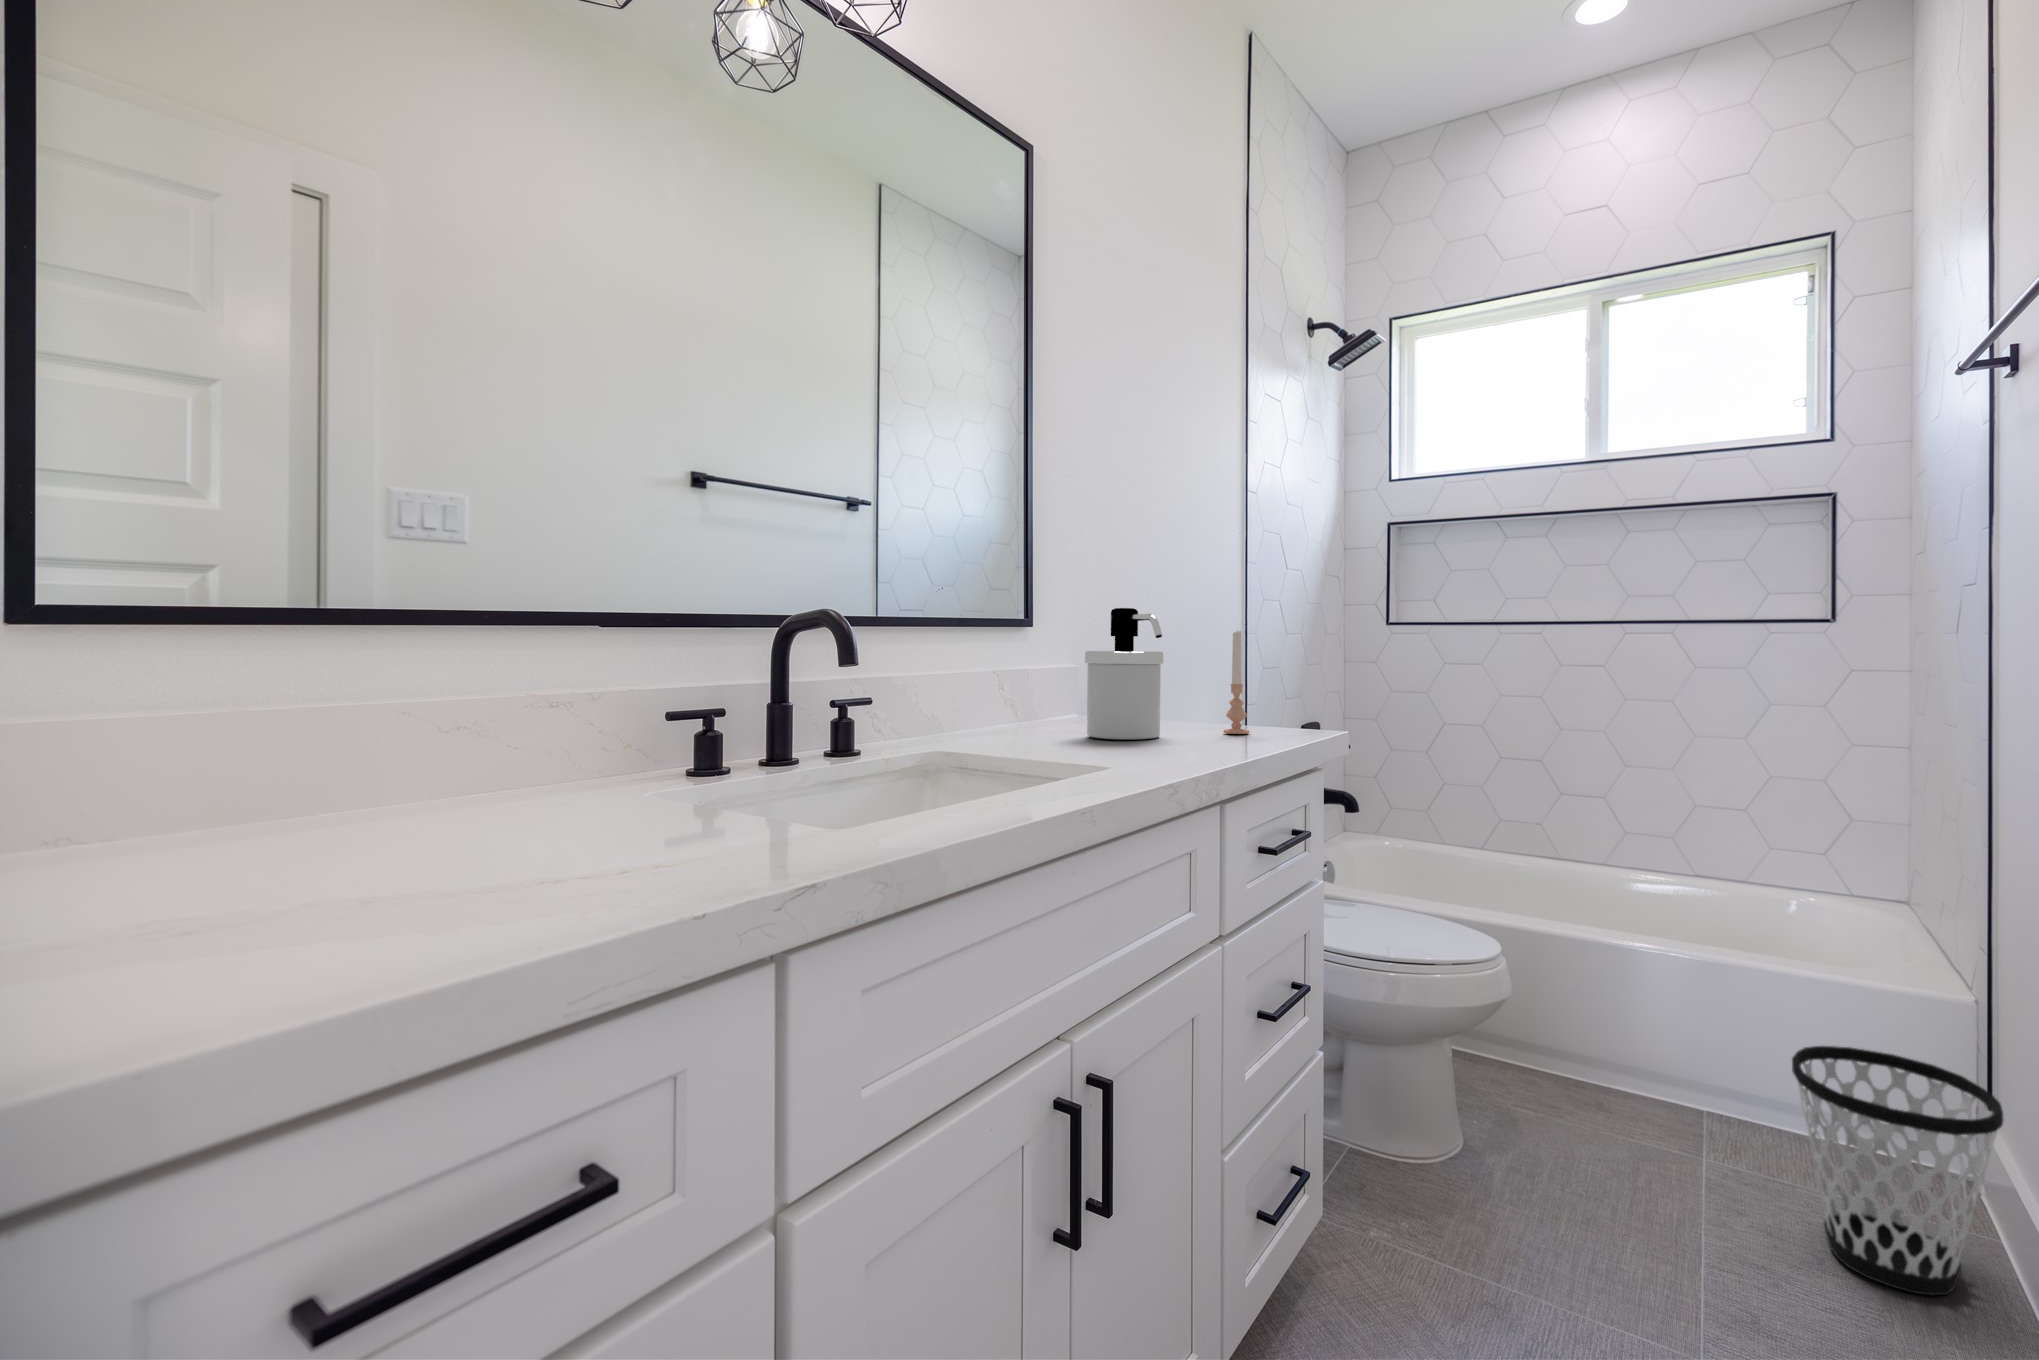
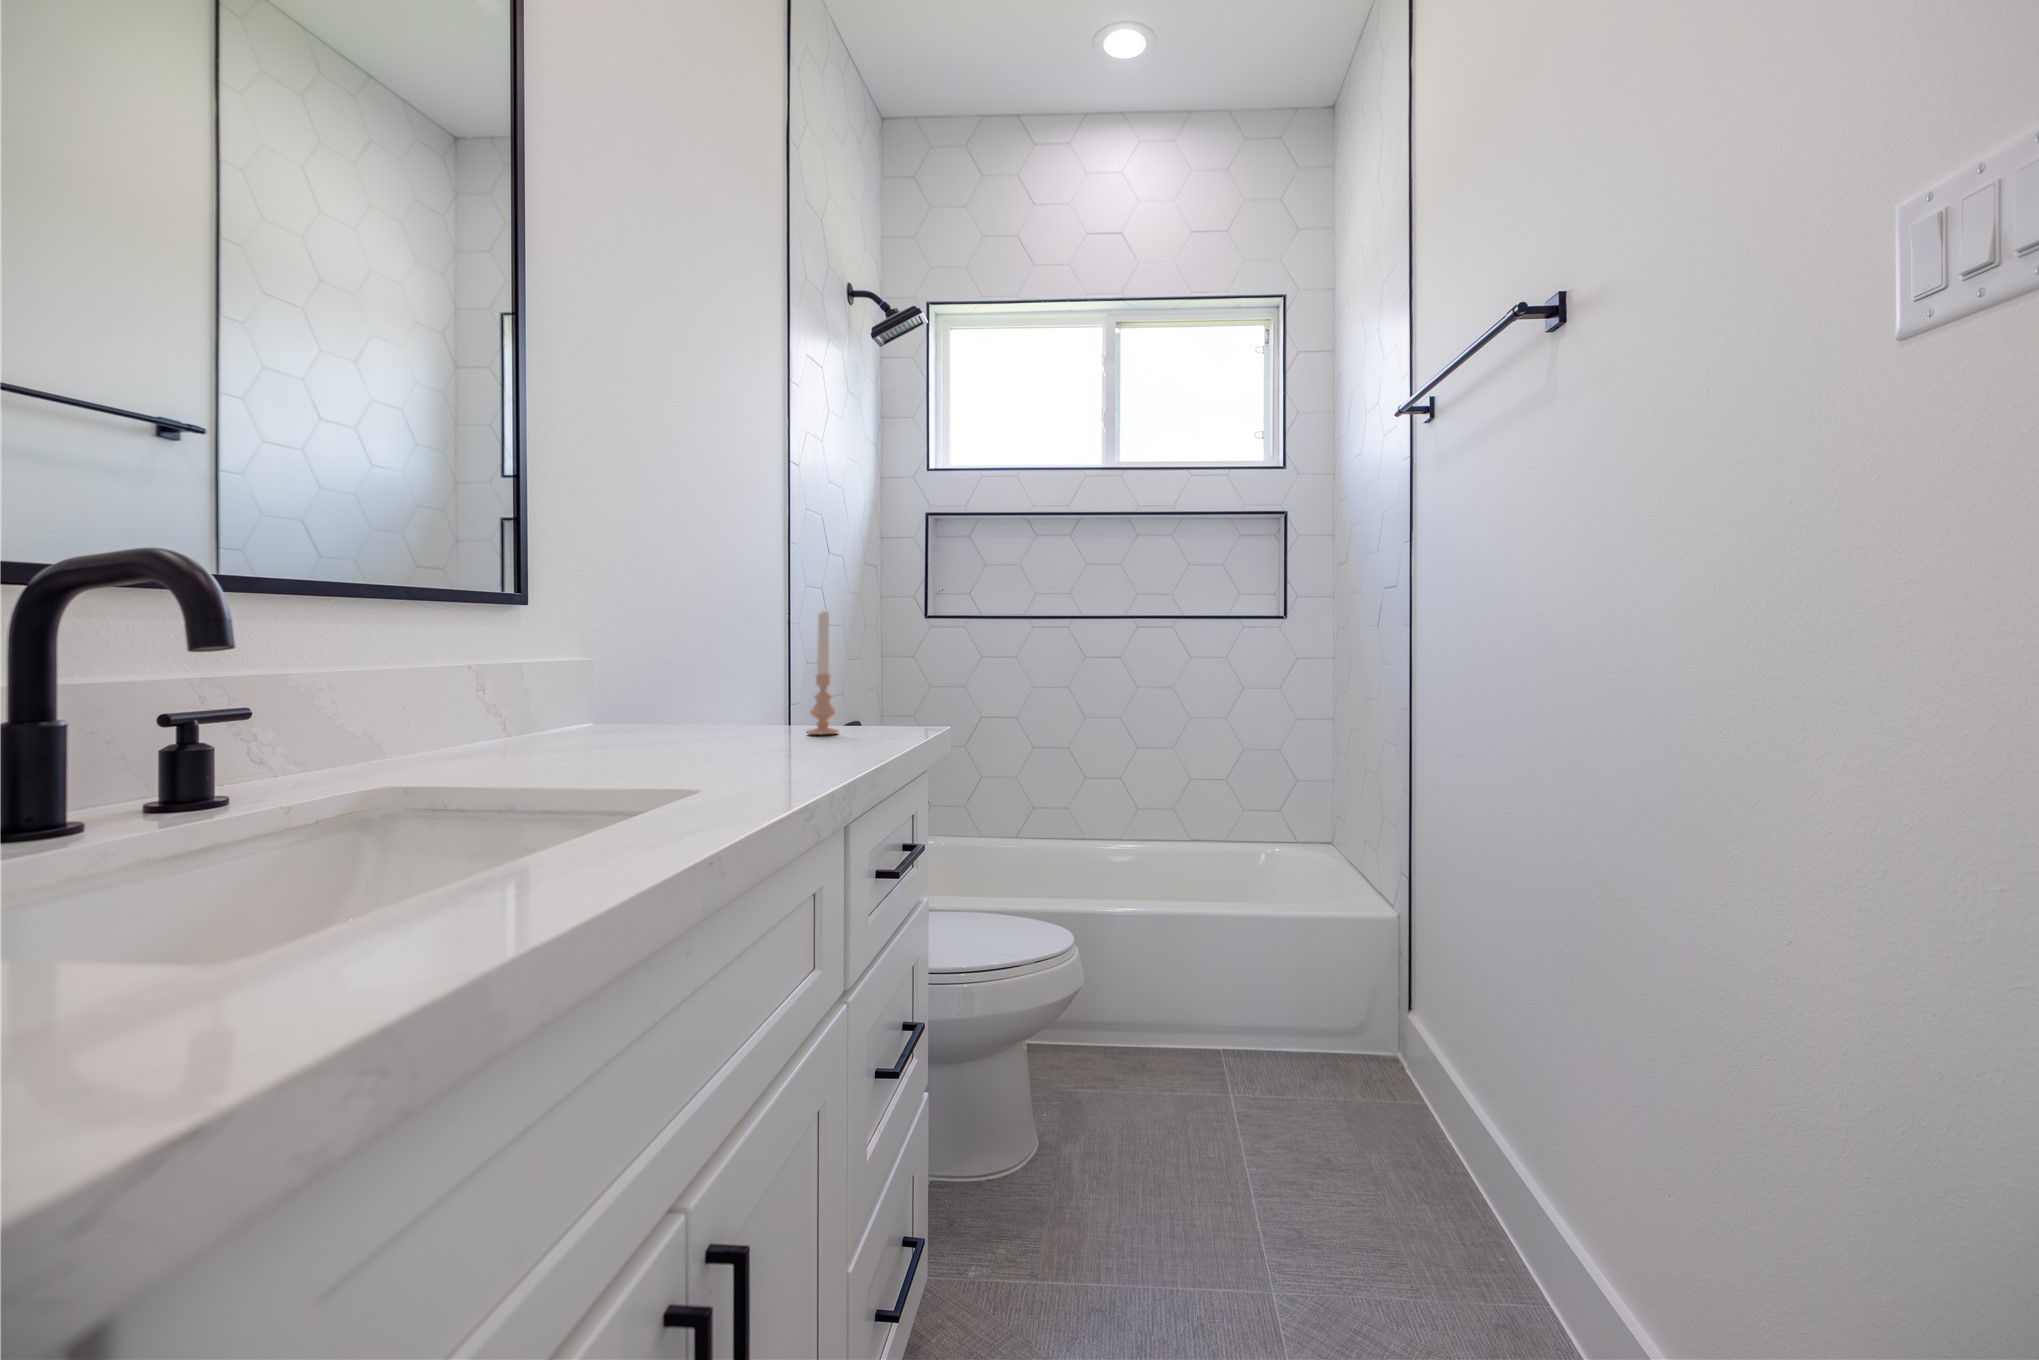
soap dispenser: present [1085,608,1163,739] -> none [623,578,742,750]
wastebasket: present [1792,1046,2003,1296] -> none [1301,971,1444,1170]

